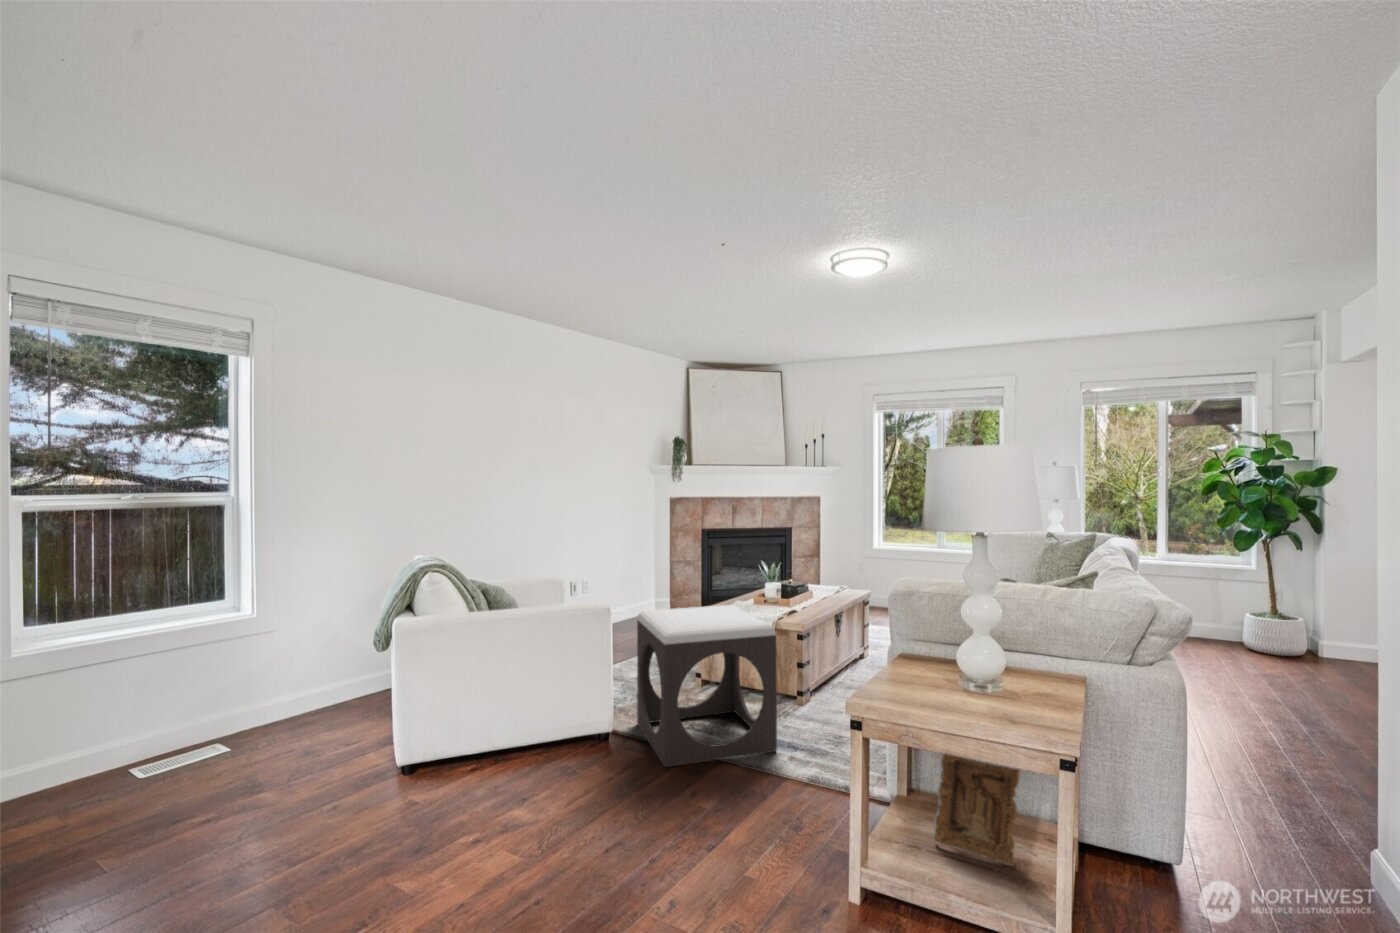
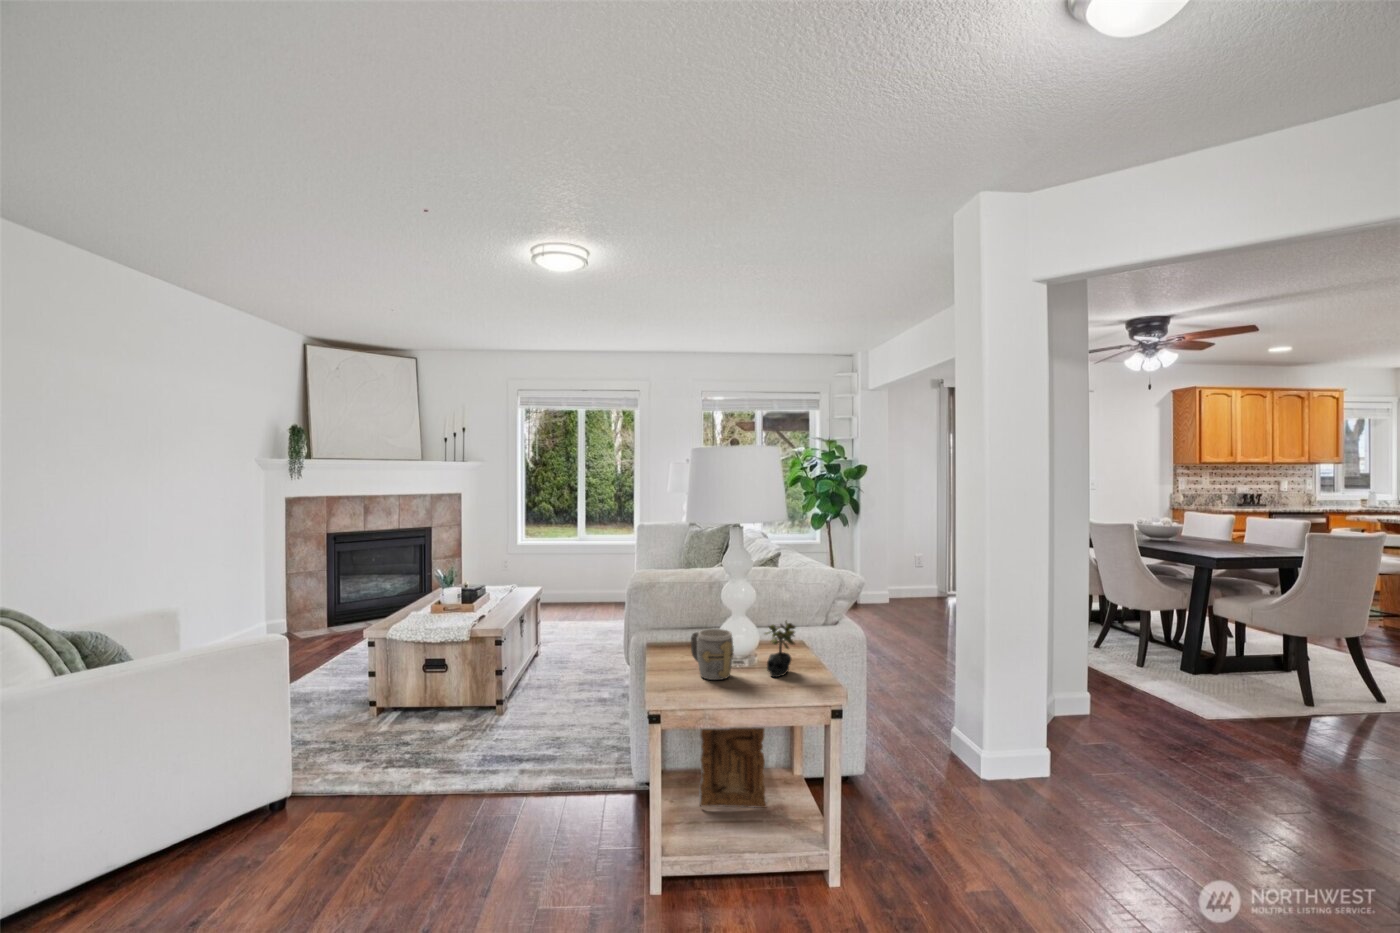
footstool: present [637,605,777,767] -> none [316,619,501,817]
mug: none [922,644,967,702] -> present [691,629,734,680]
succulent plant: none [1007,647,1051,713] -> present [765,622,795,677]

